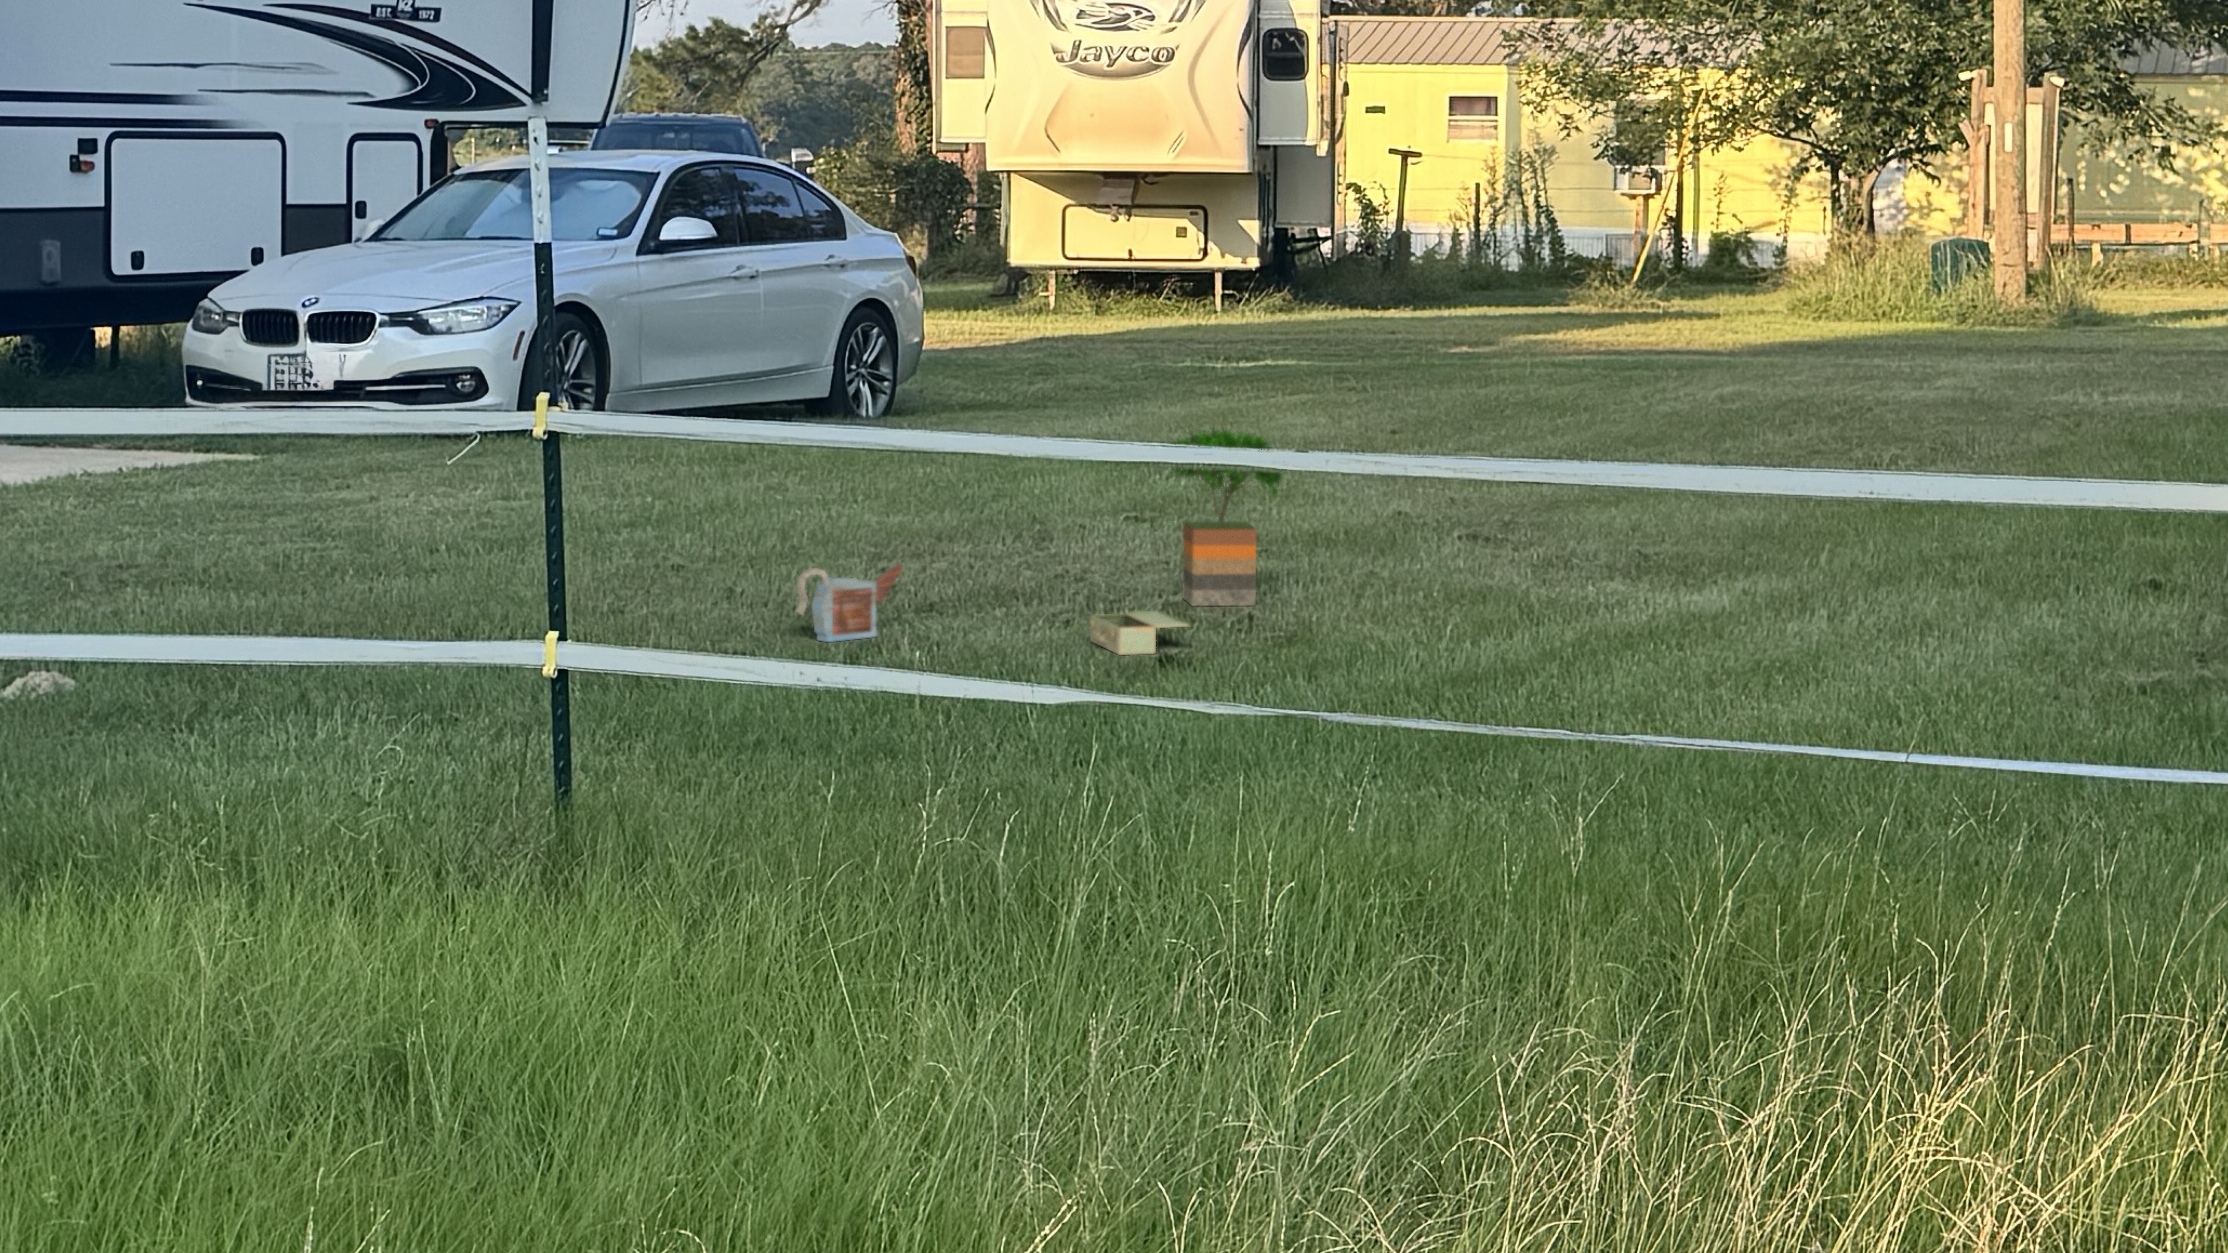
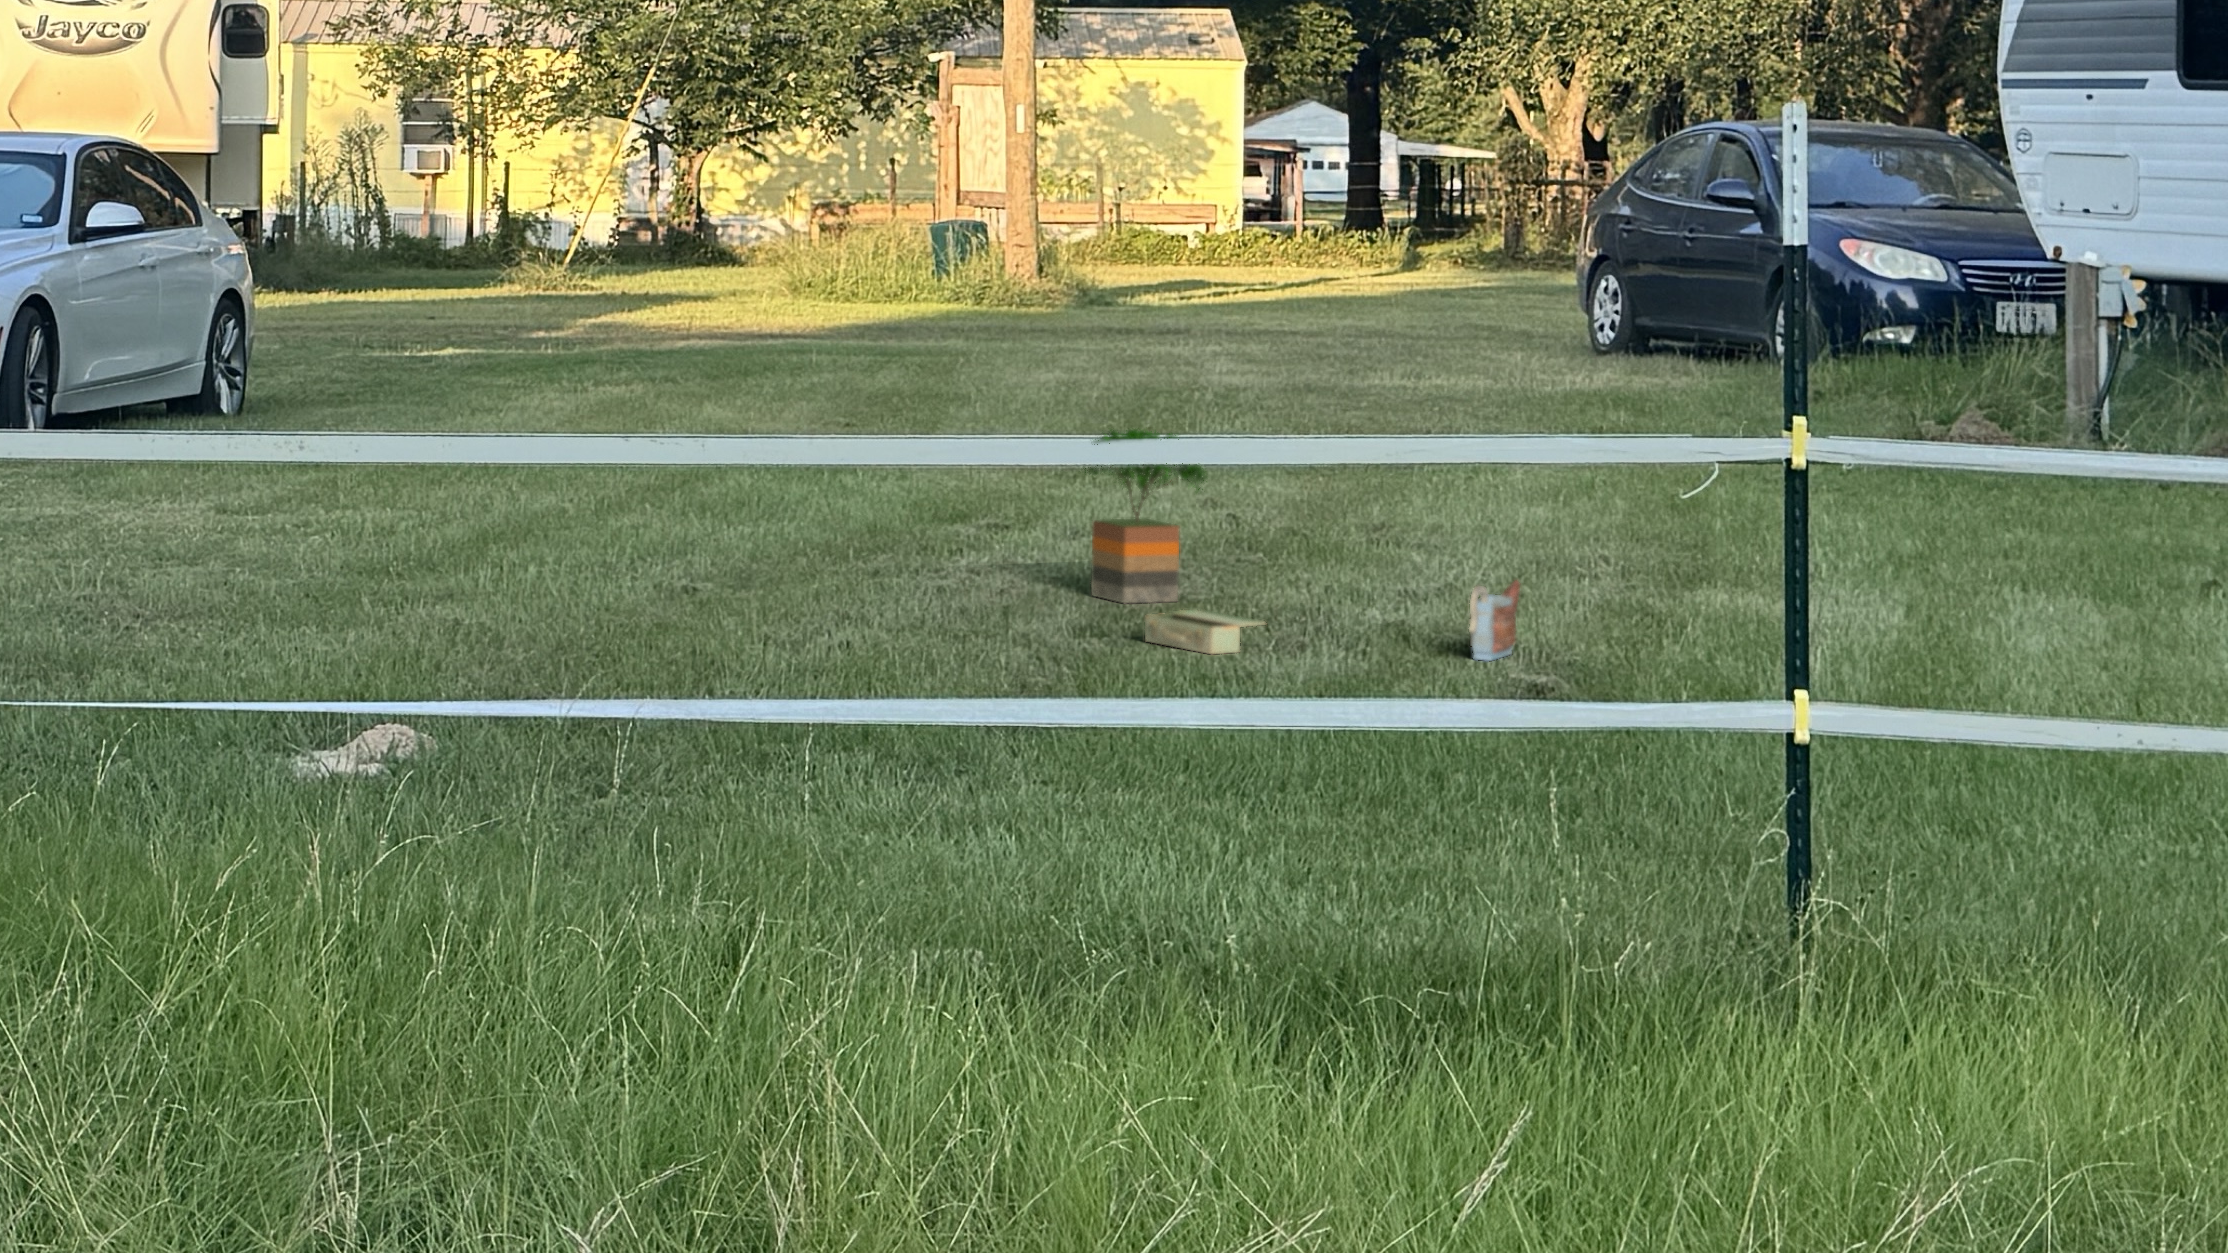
watering can: present [796,564,903,642] -> present [1469,581,1520,661]

